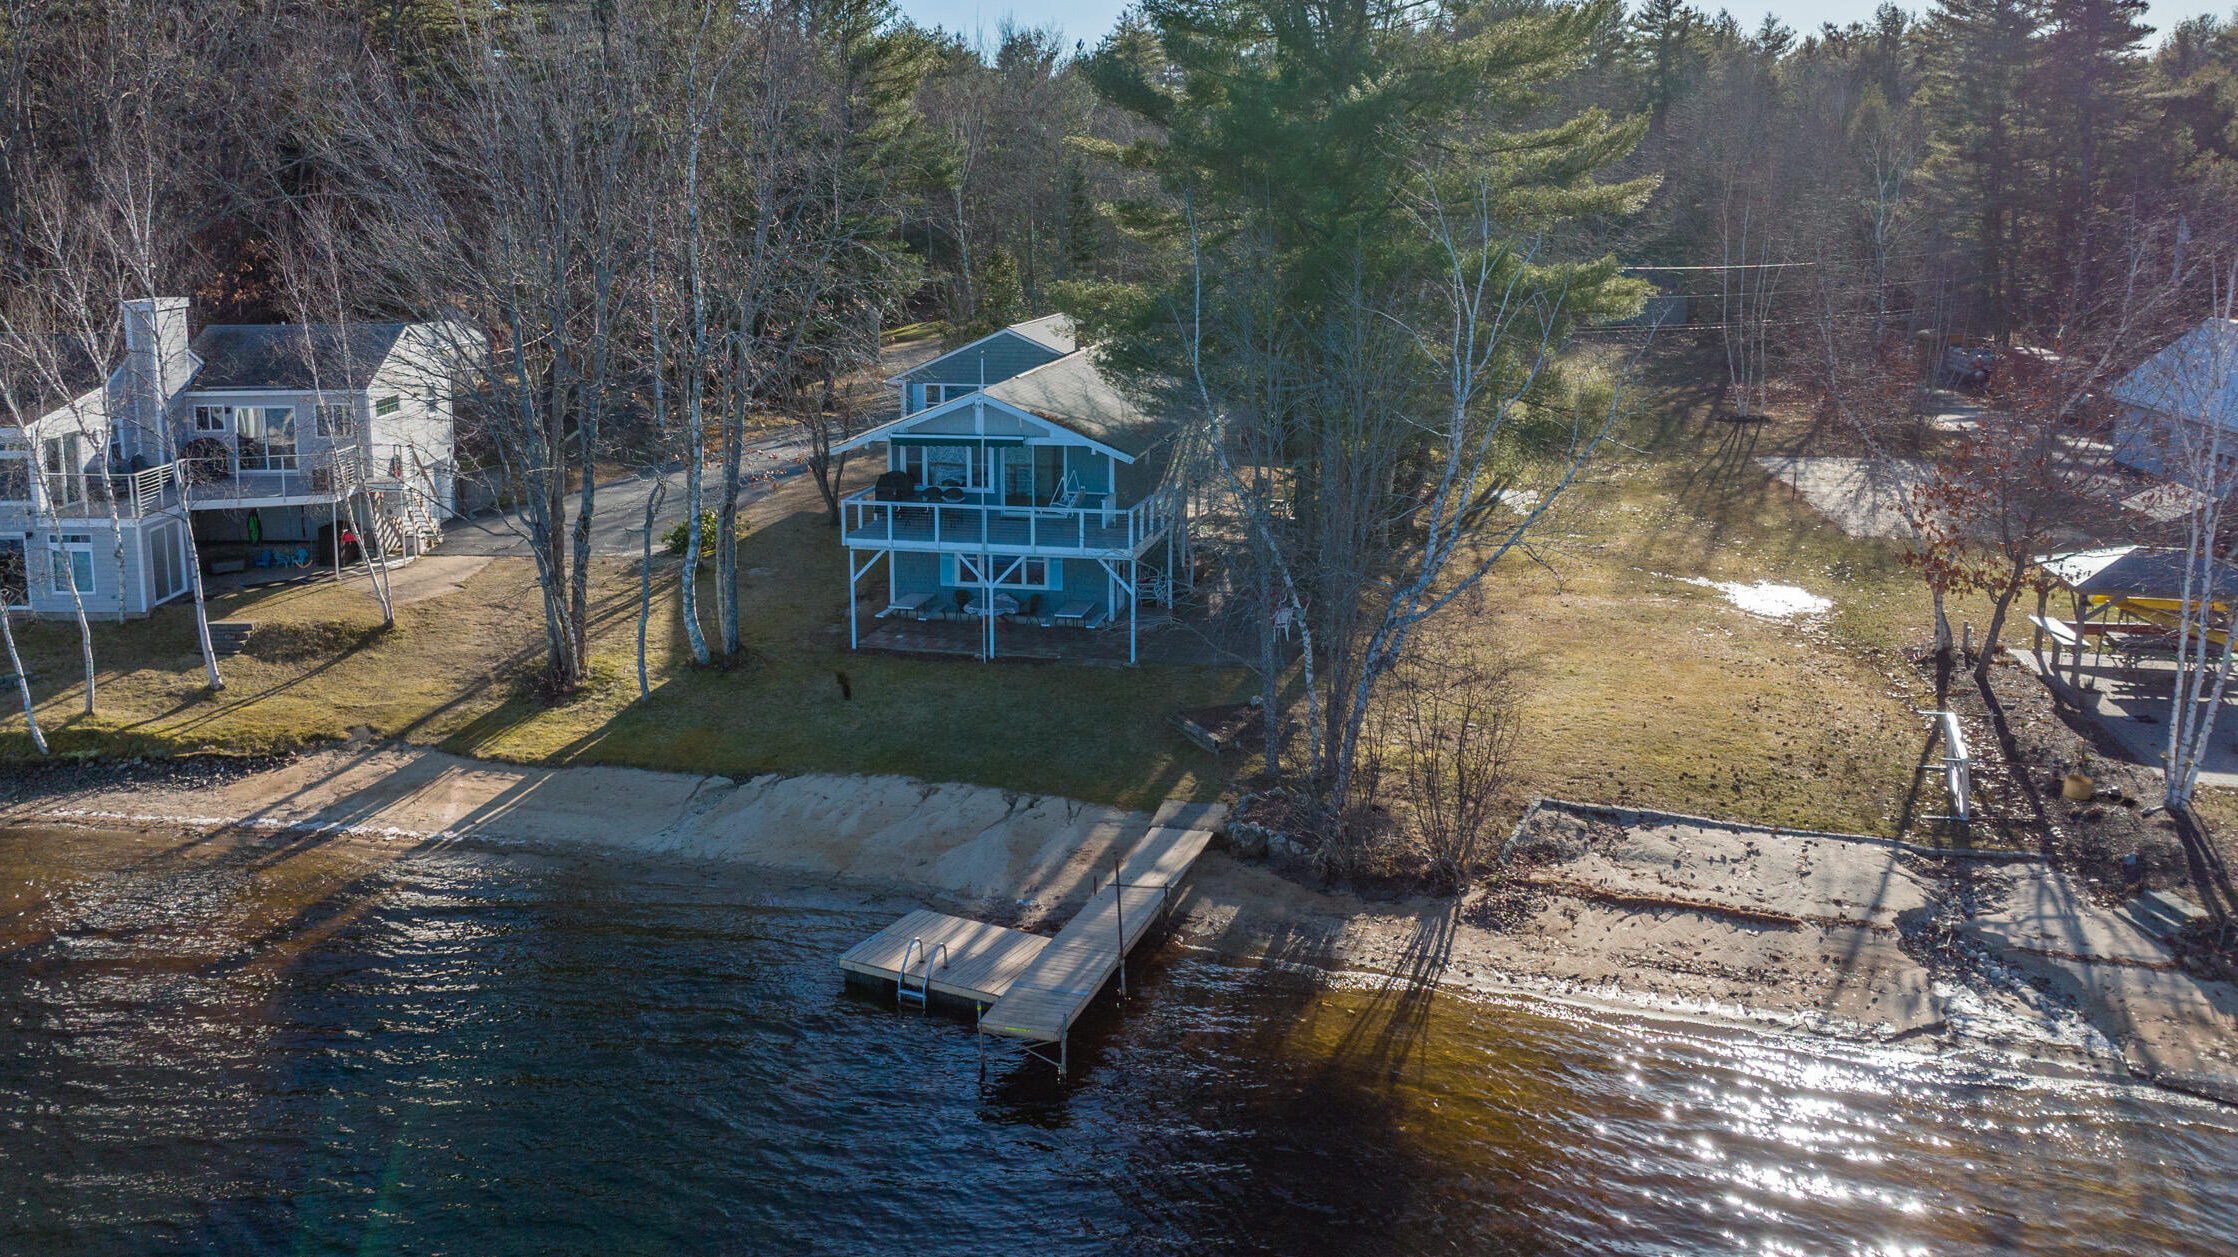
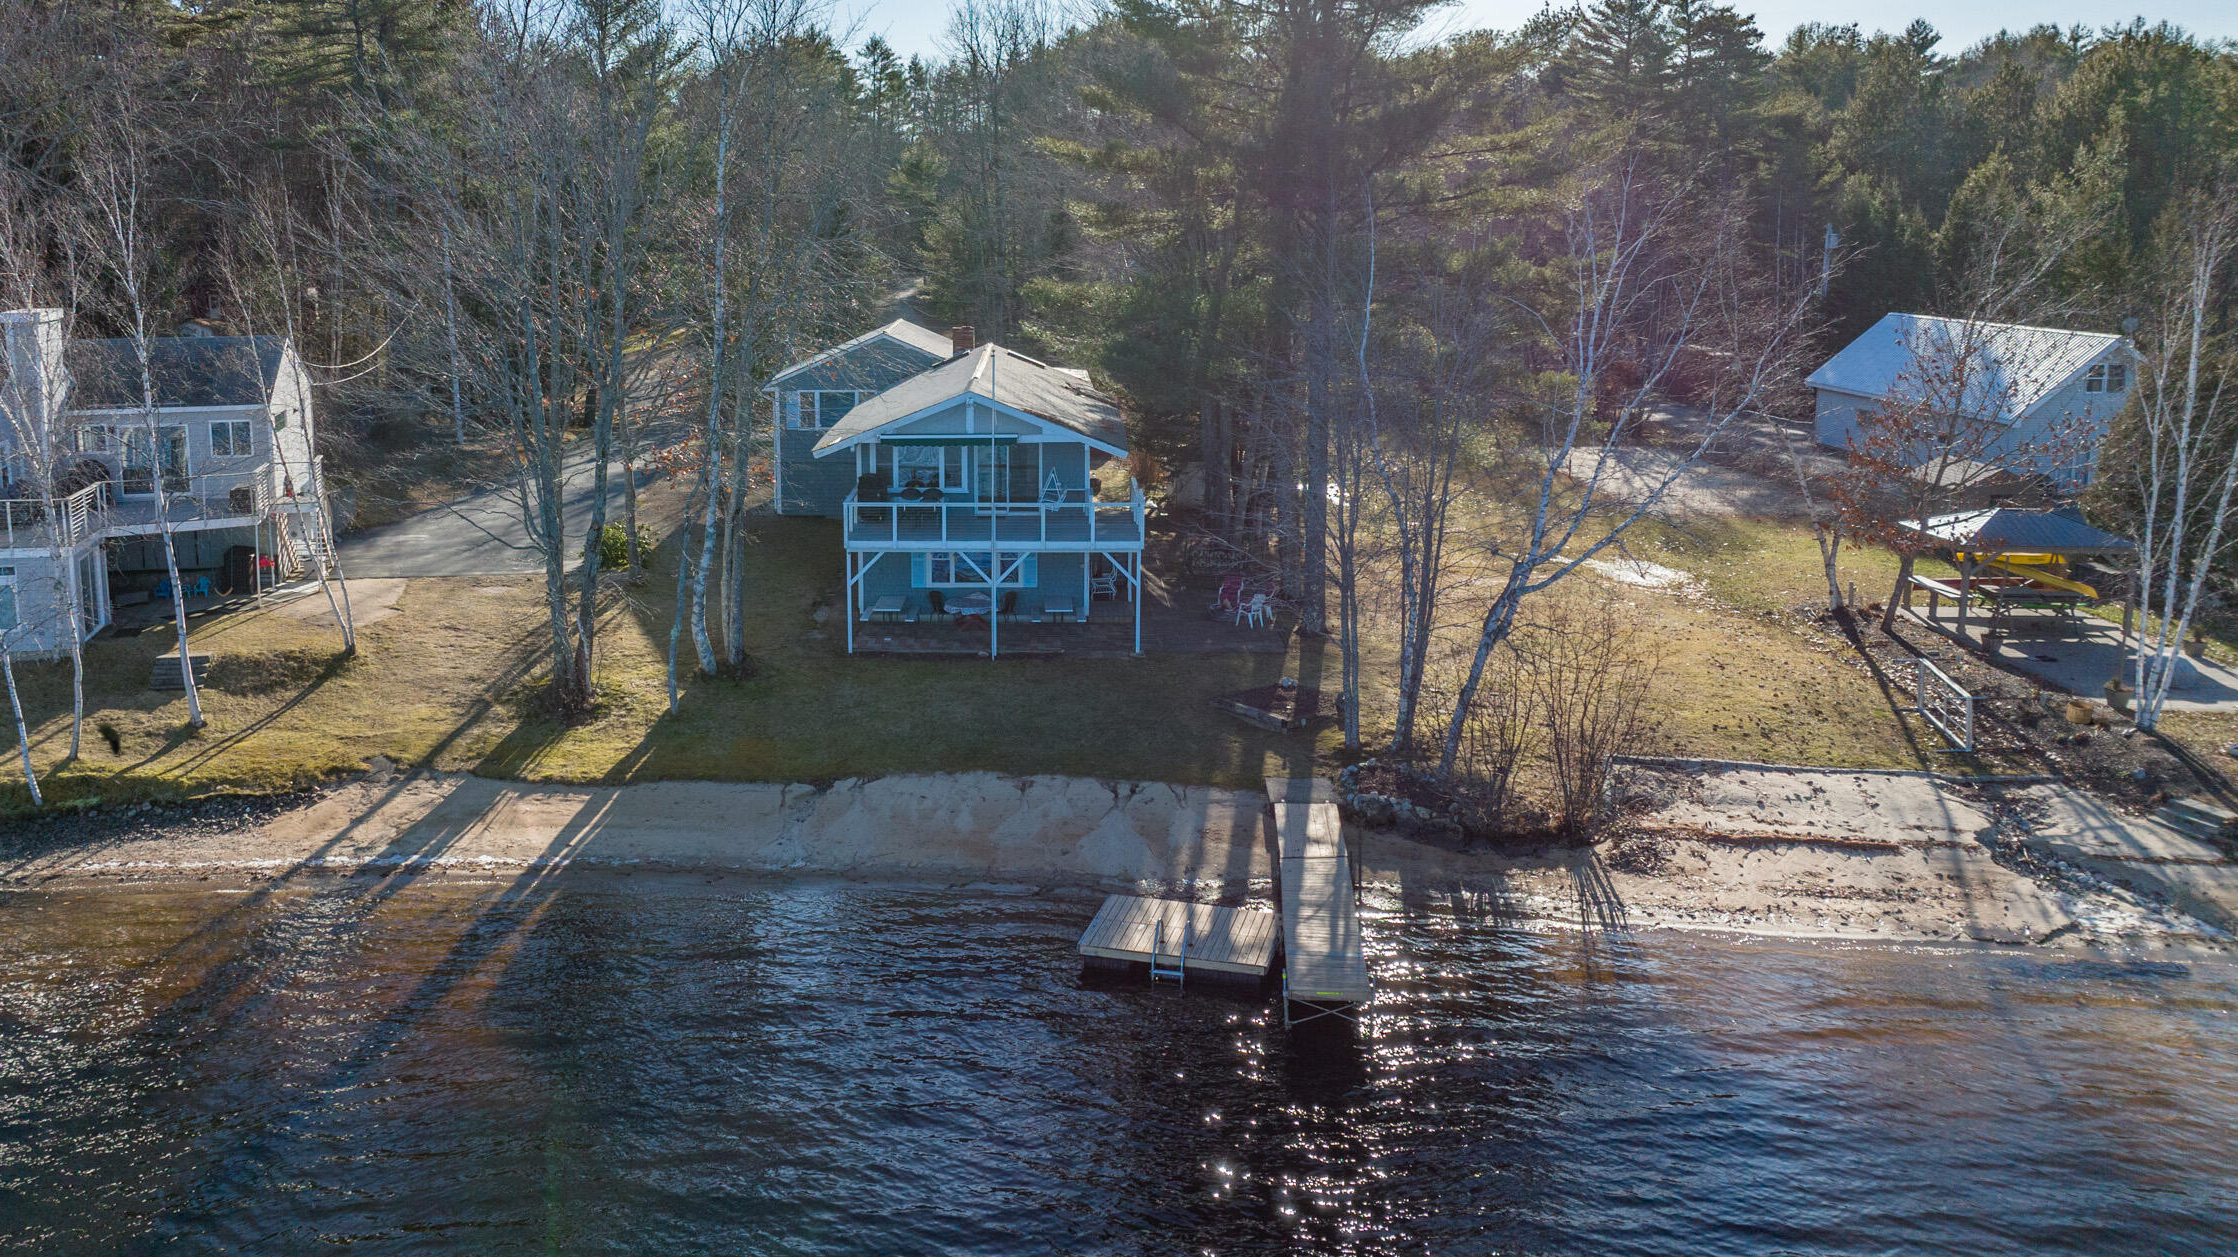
potted plant: present [833,666,851,699] -> present [97,722,121,756]

